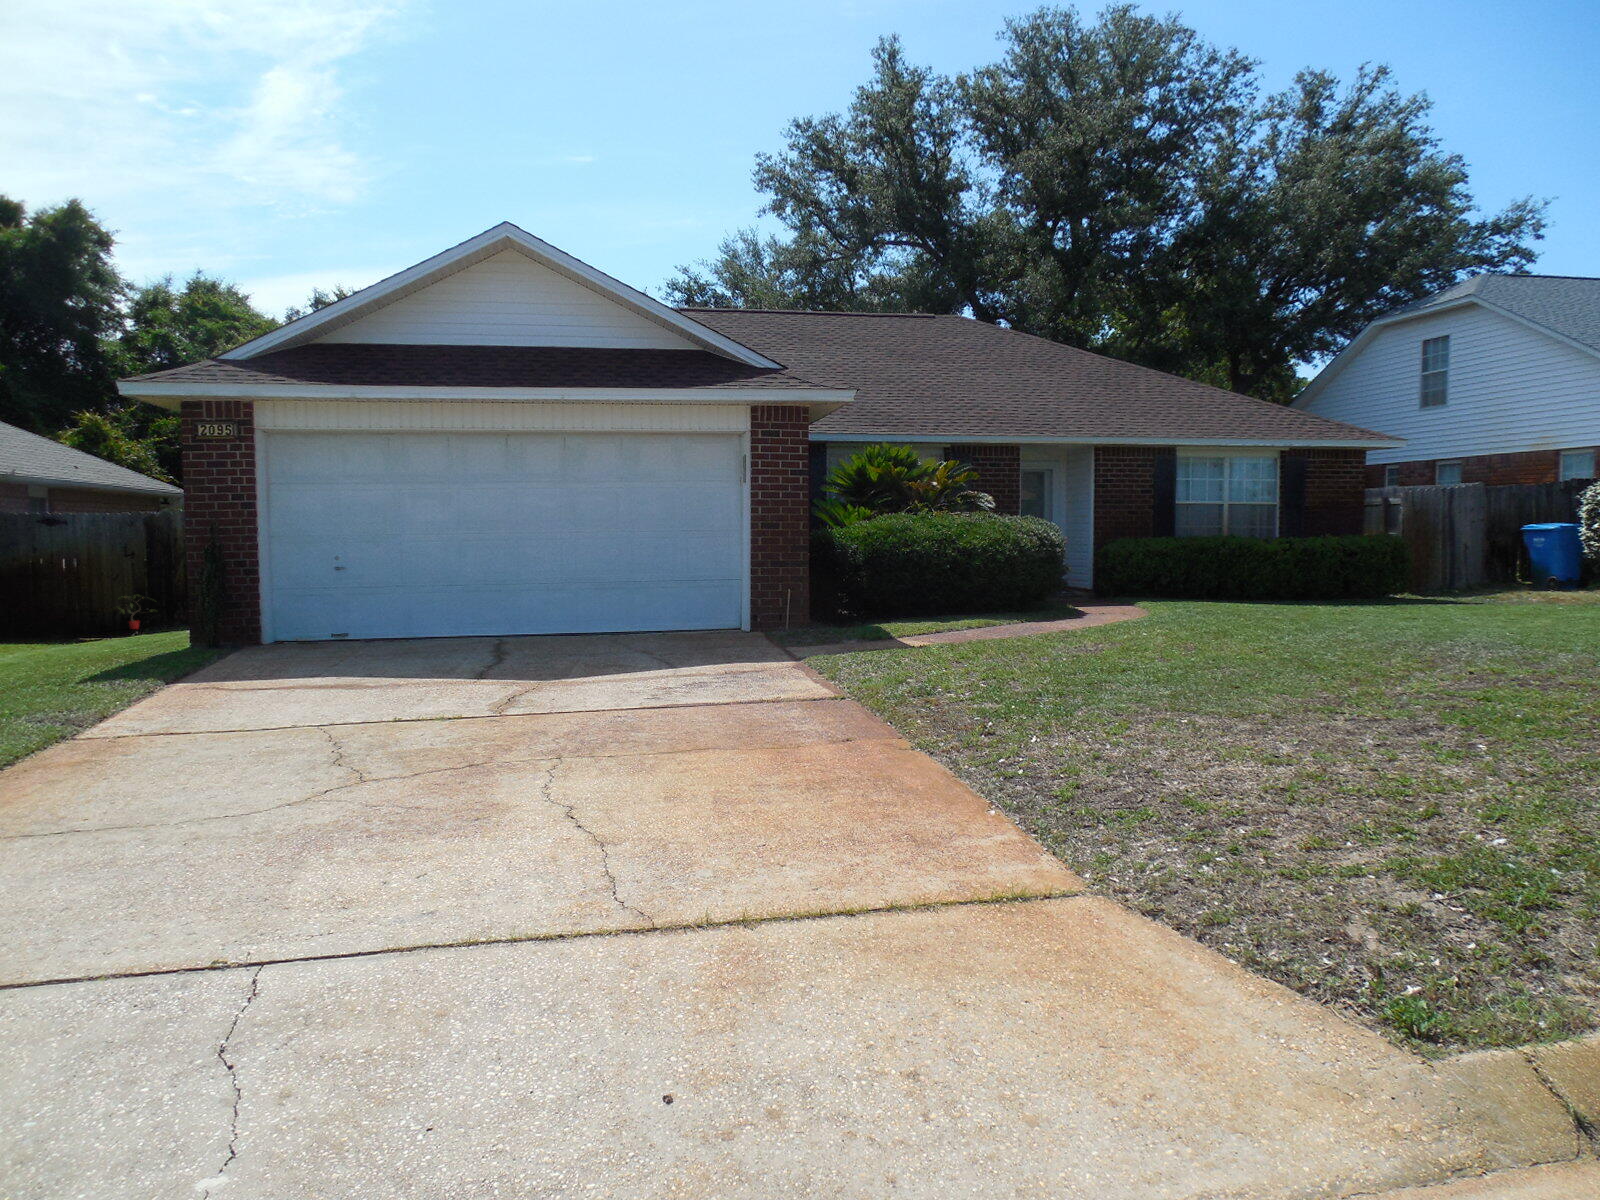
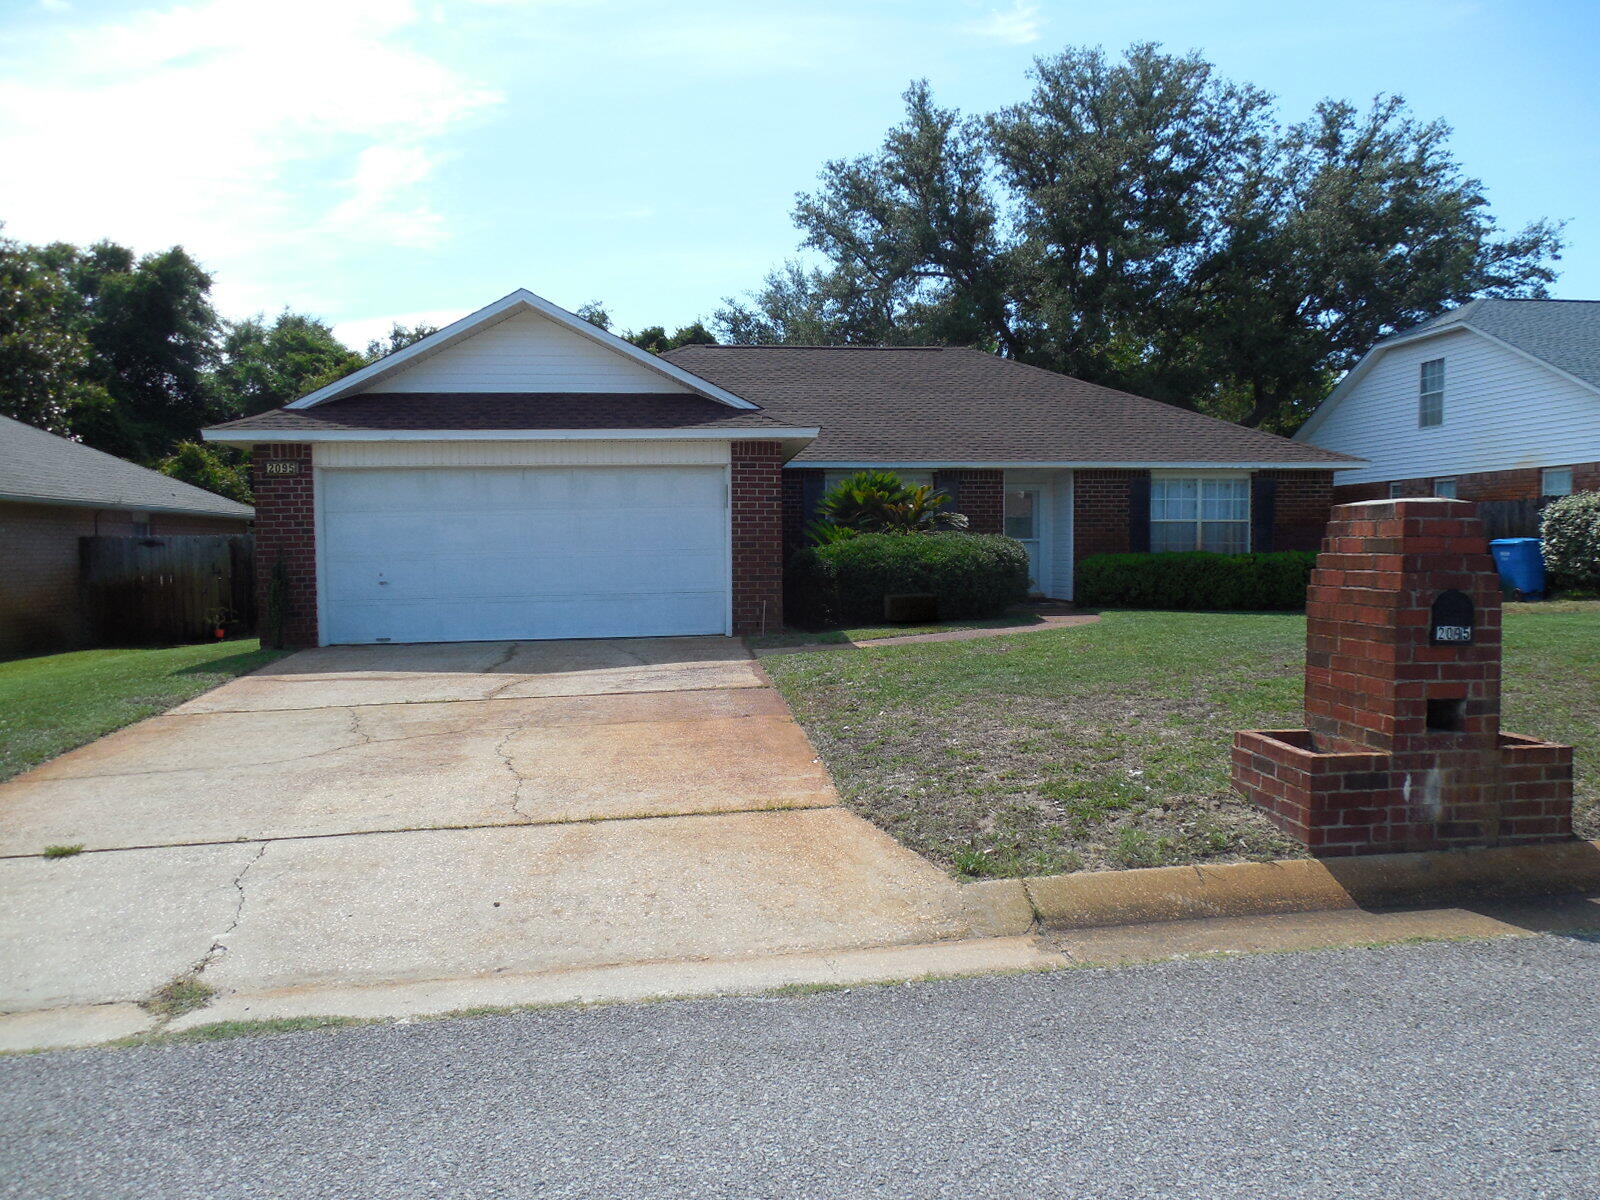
cardboard box: none [924,580,988,612] -> present [884,593,938,621]

